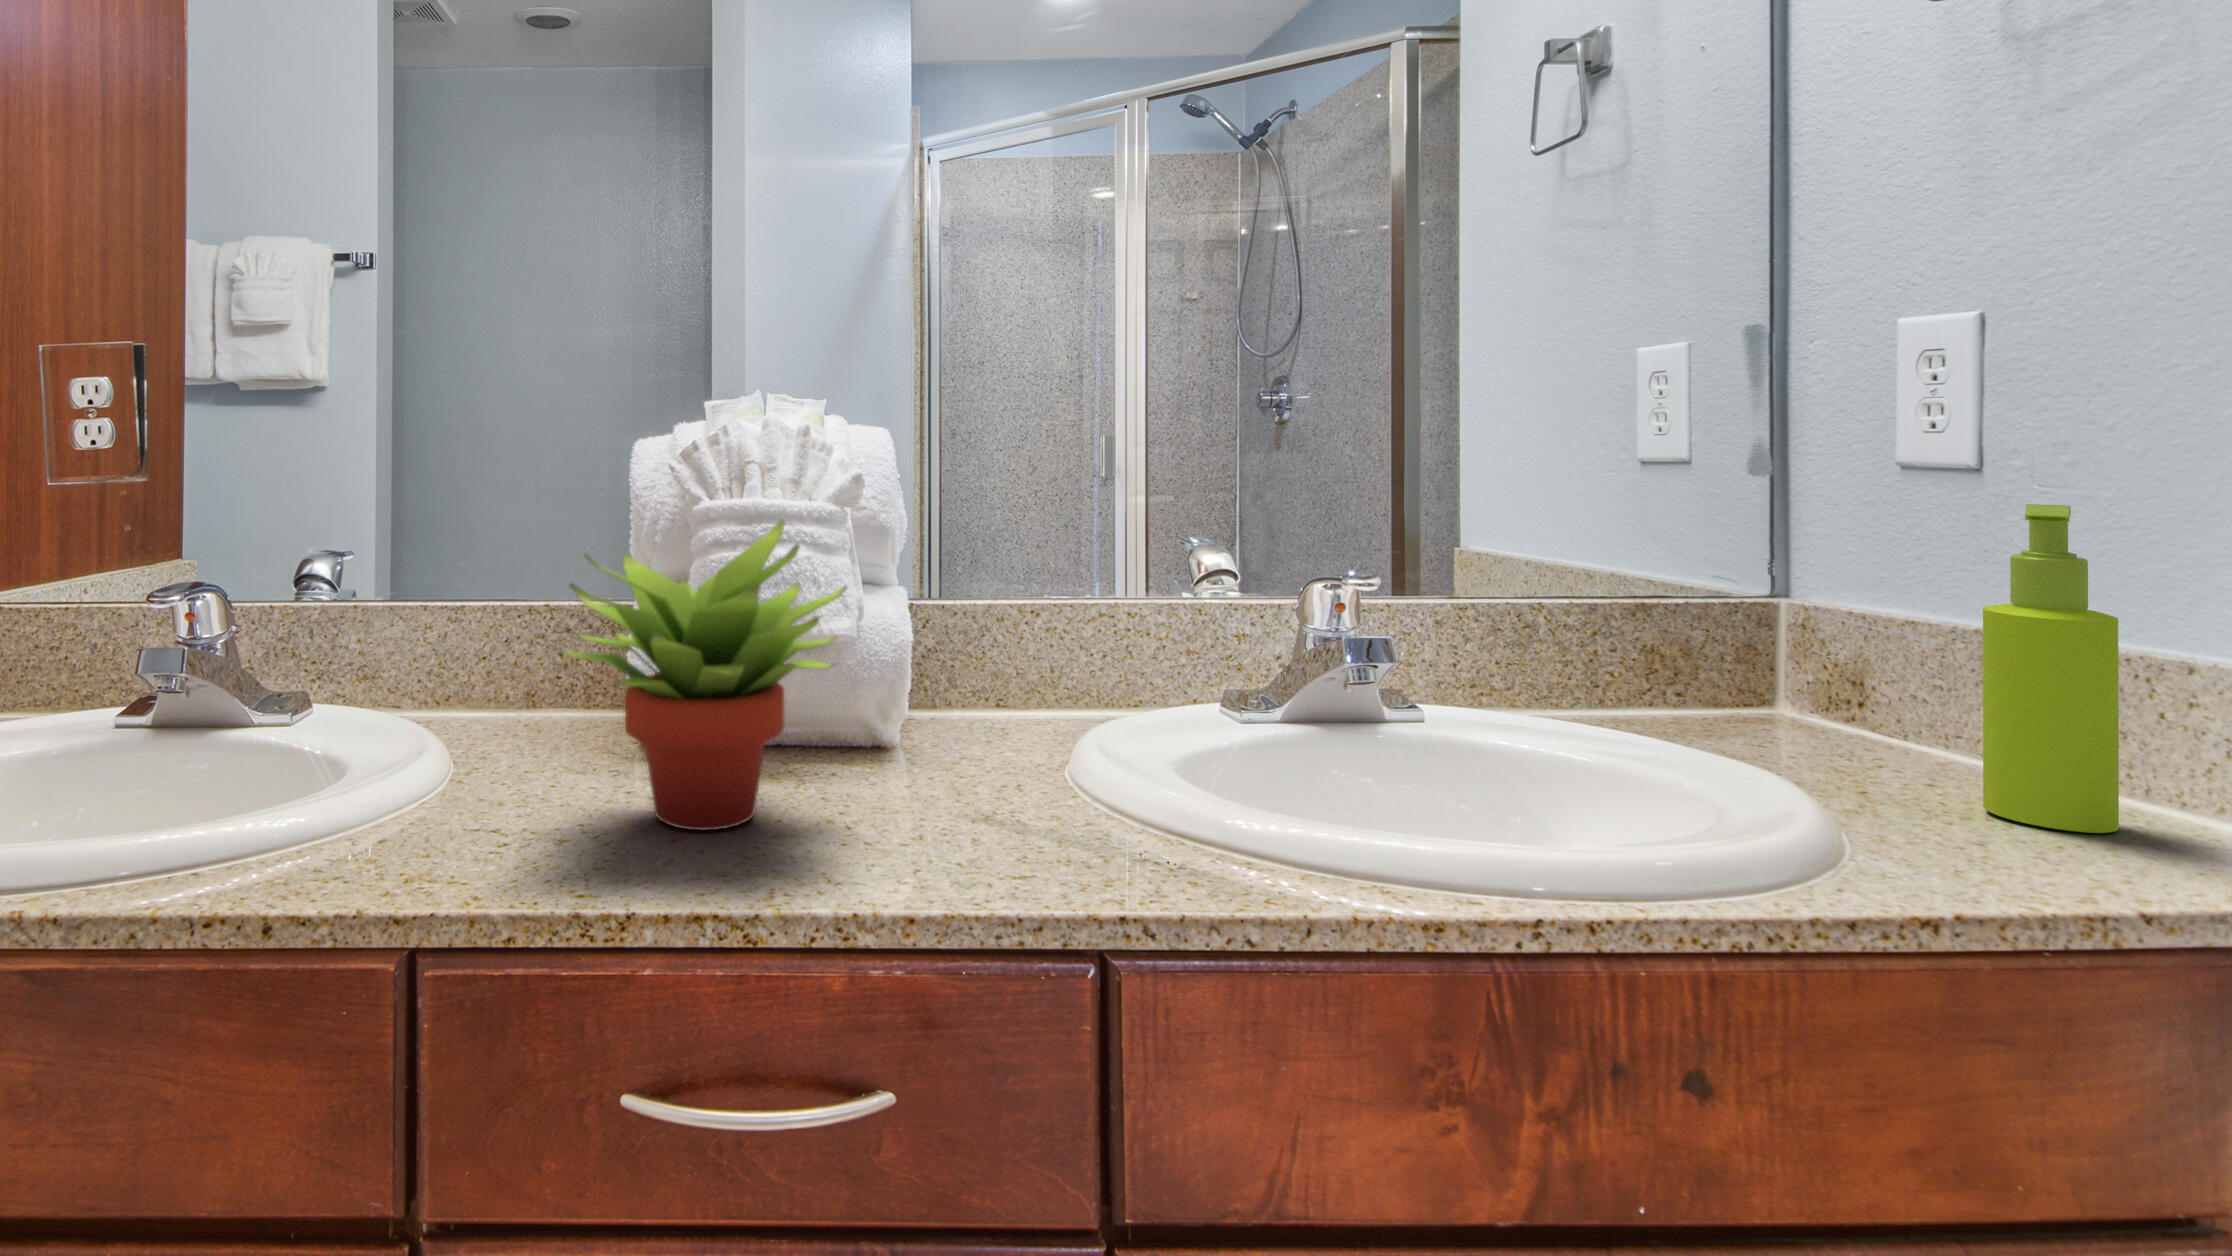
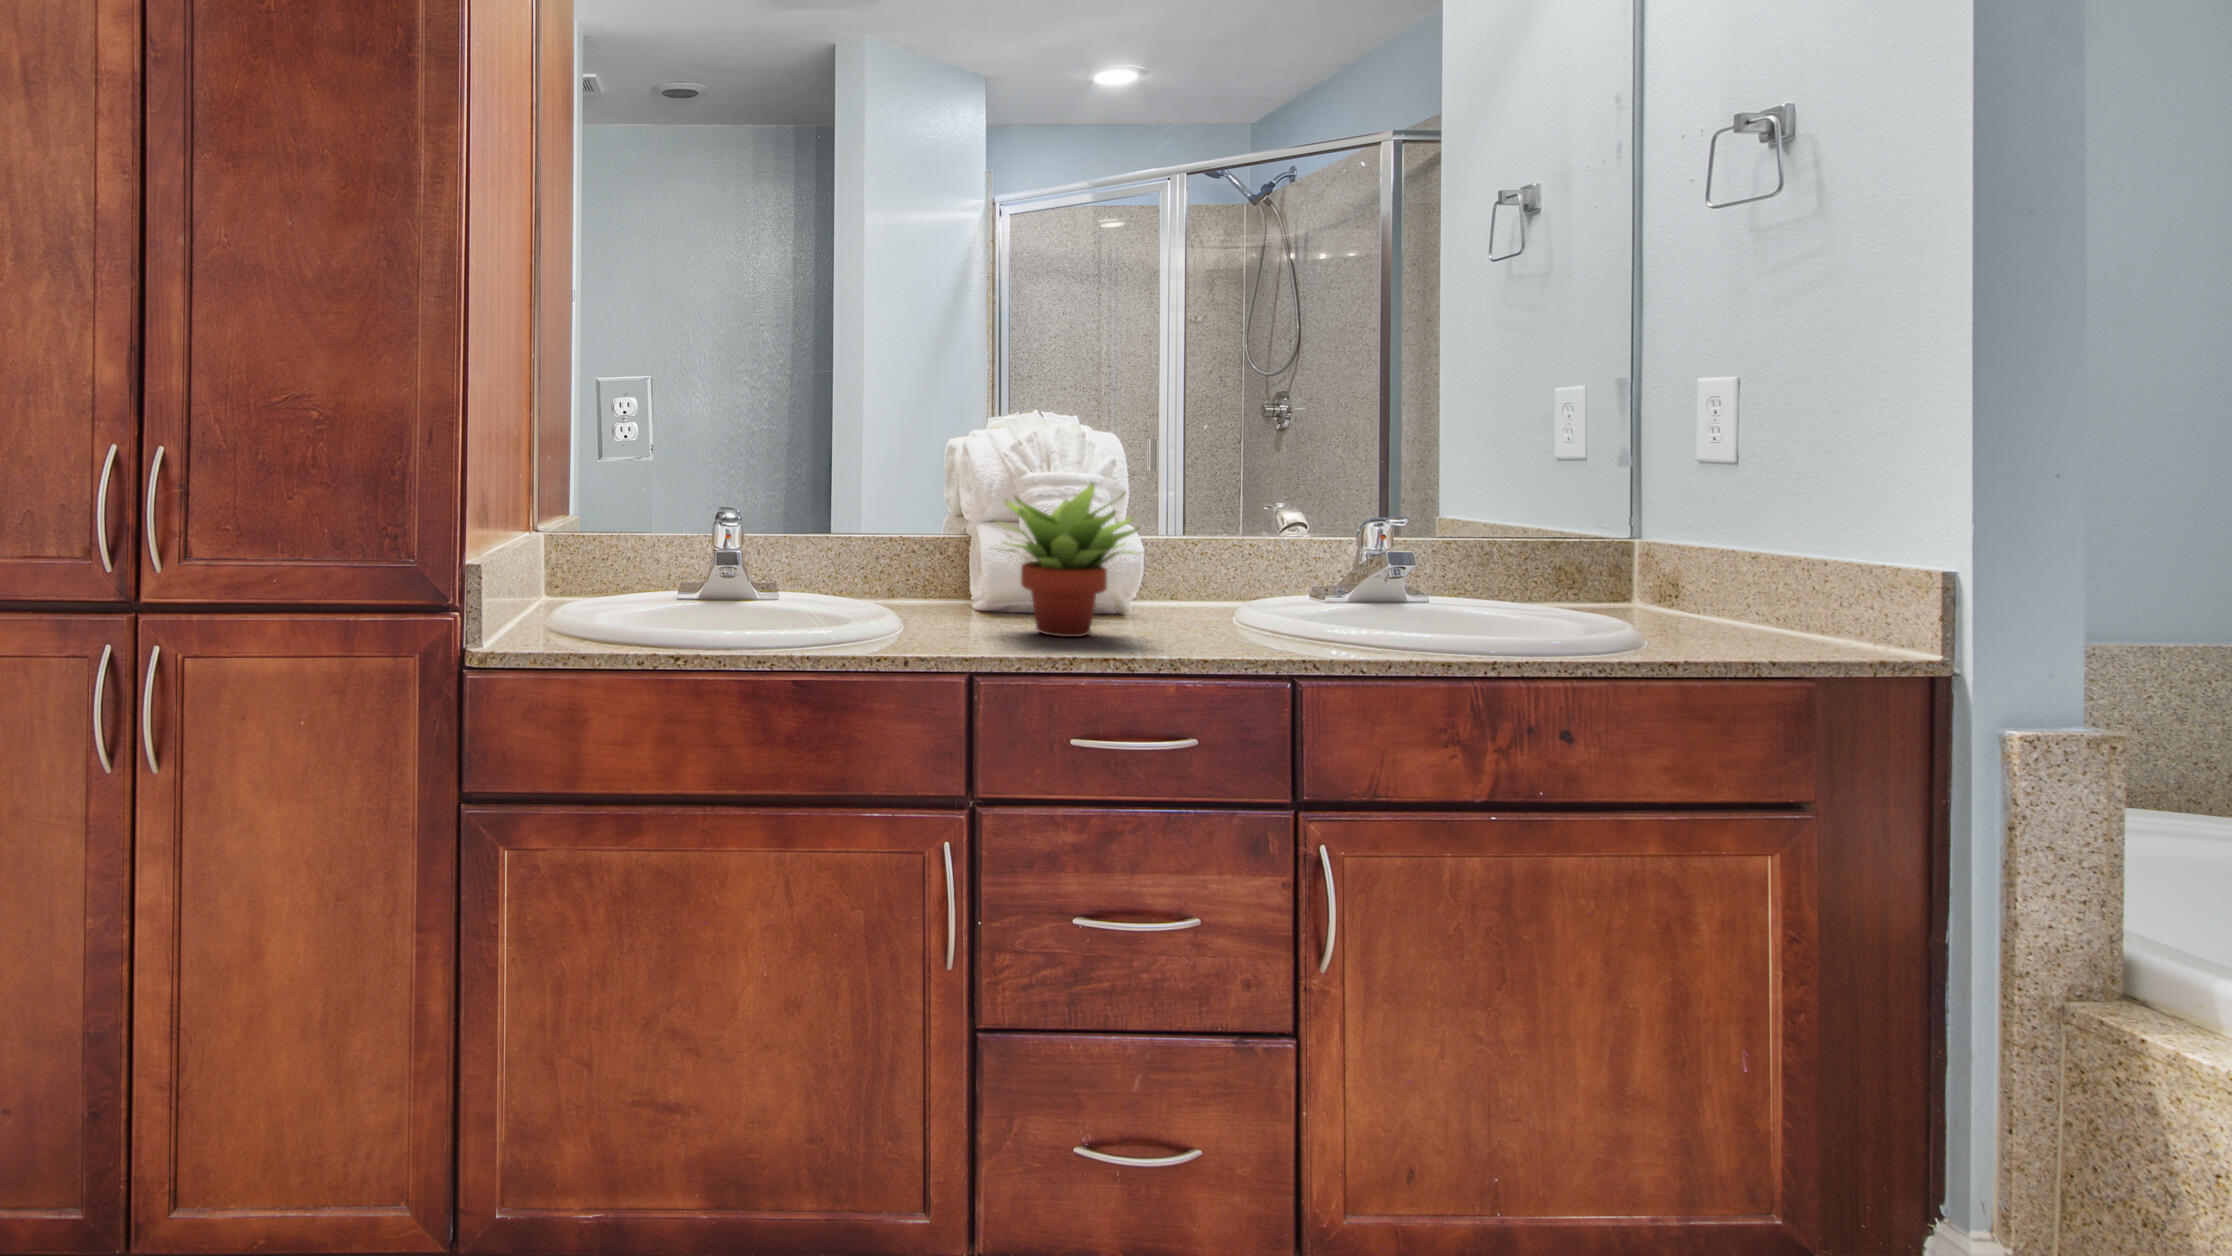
soap dispenser: present [1983,504,2119,833] -> none [1724,479,1787,643]

